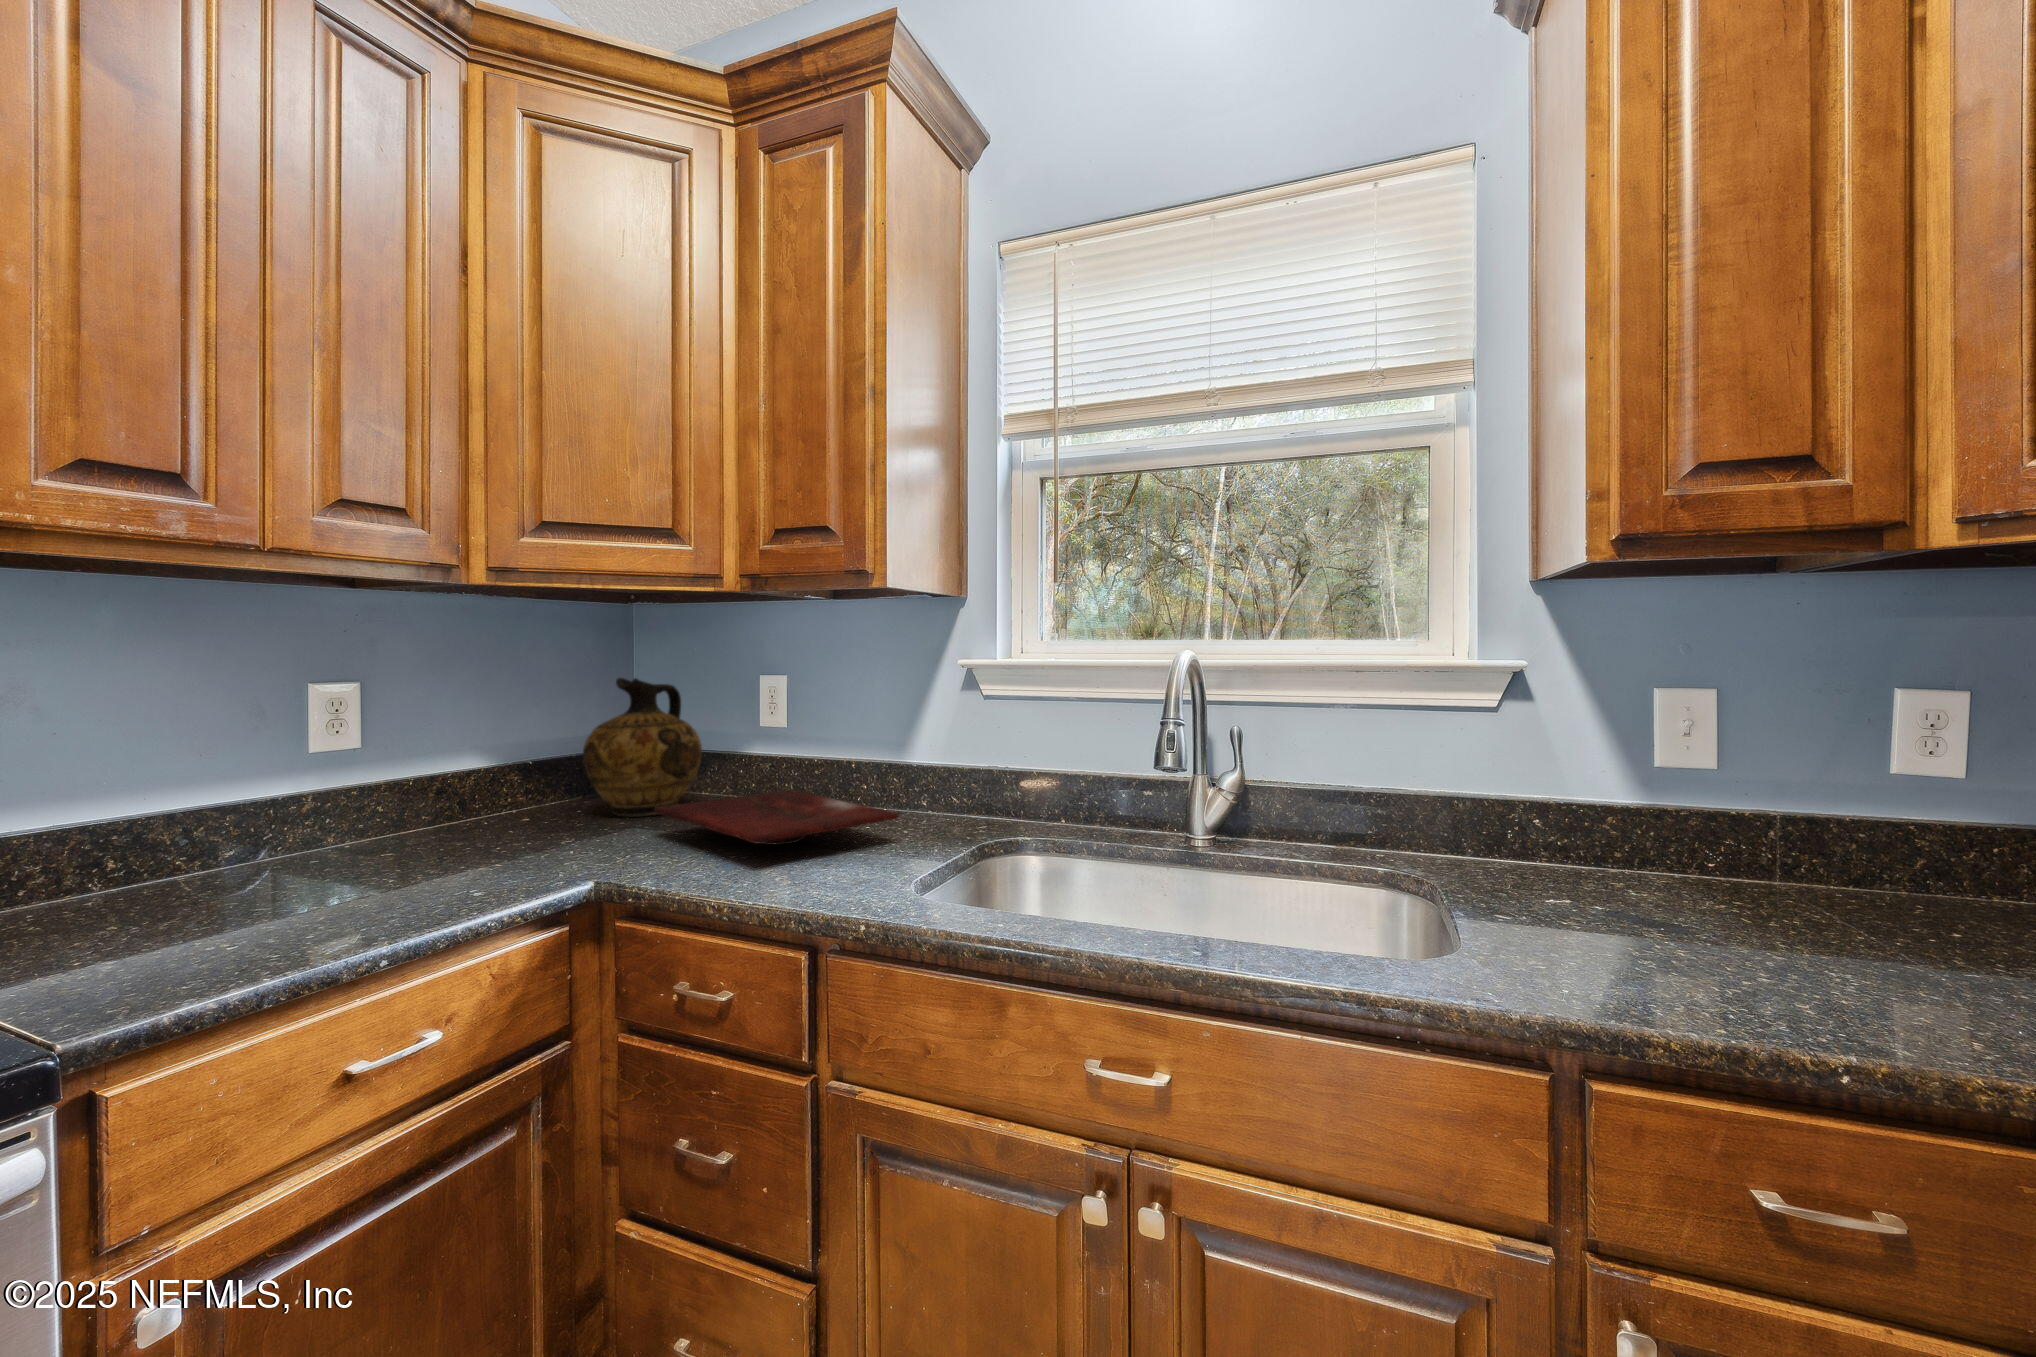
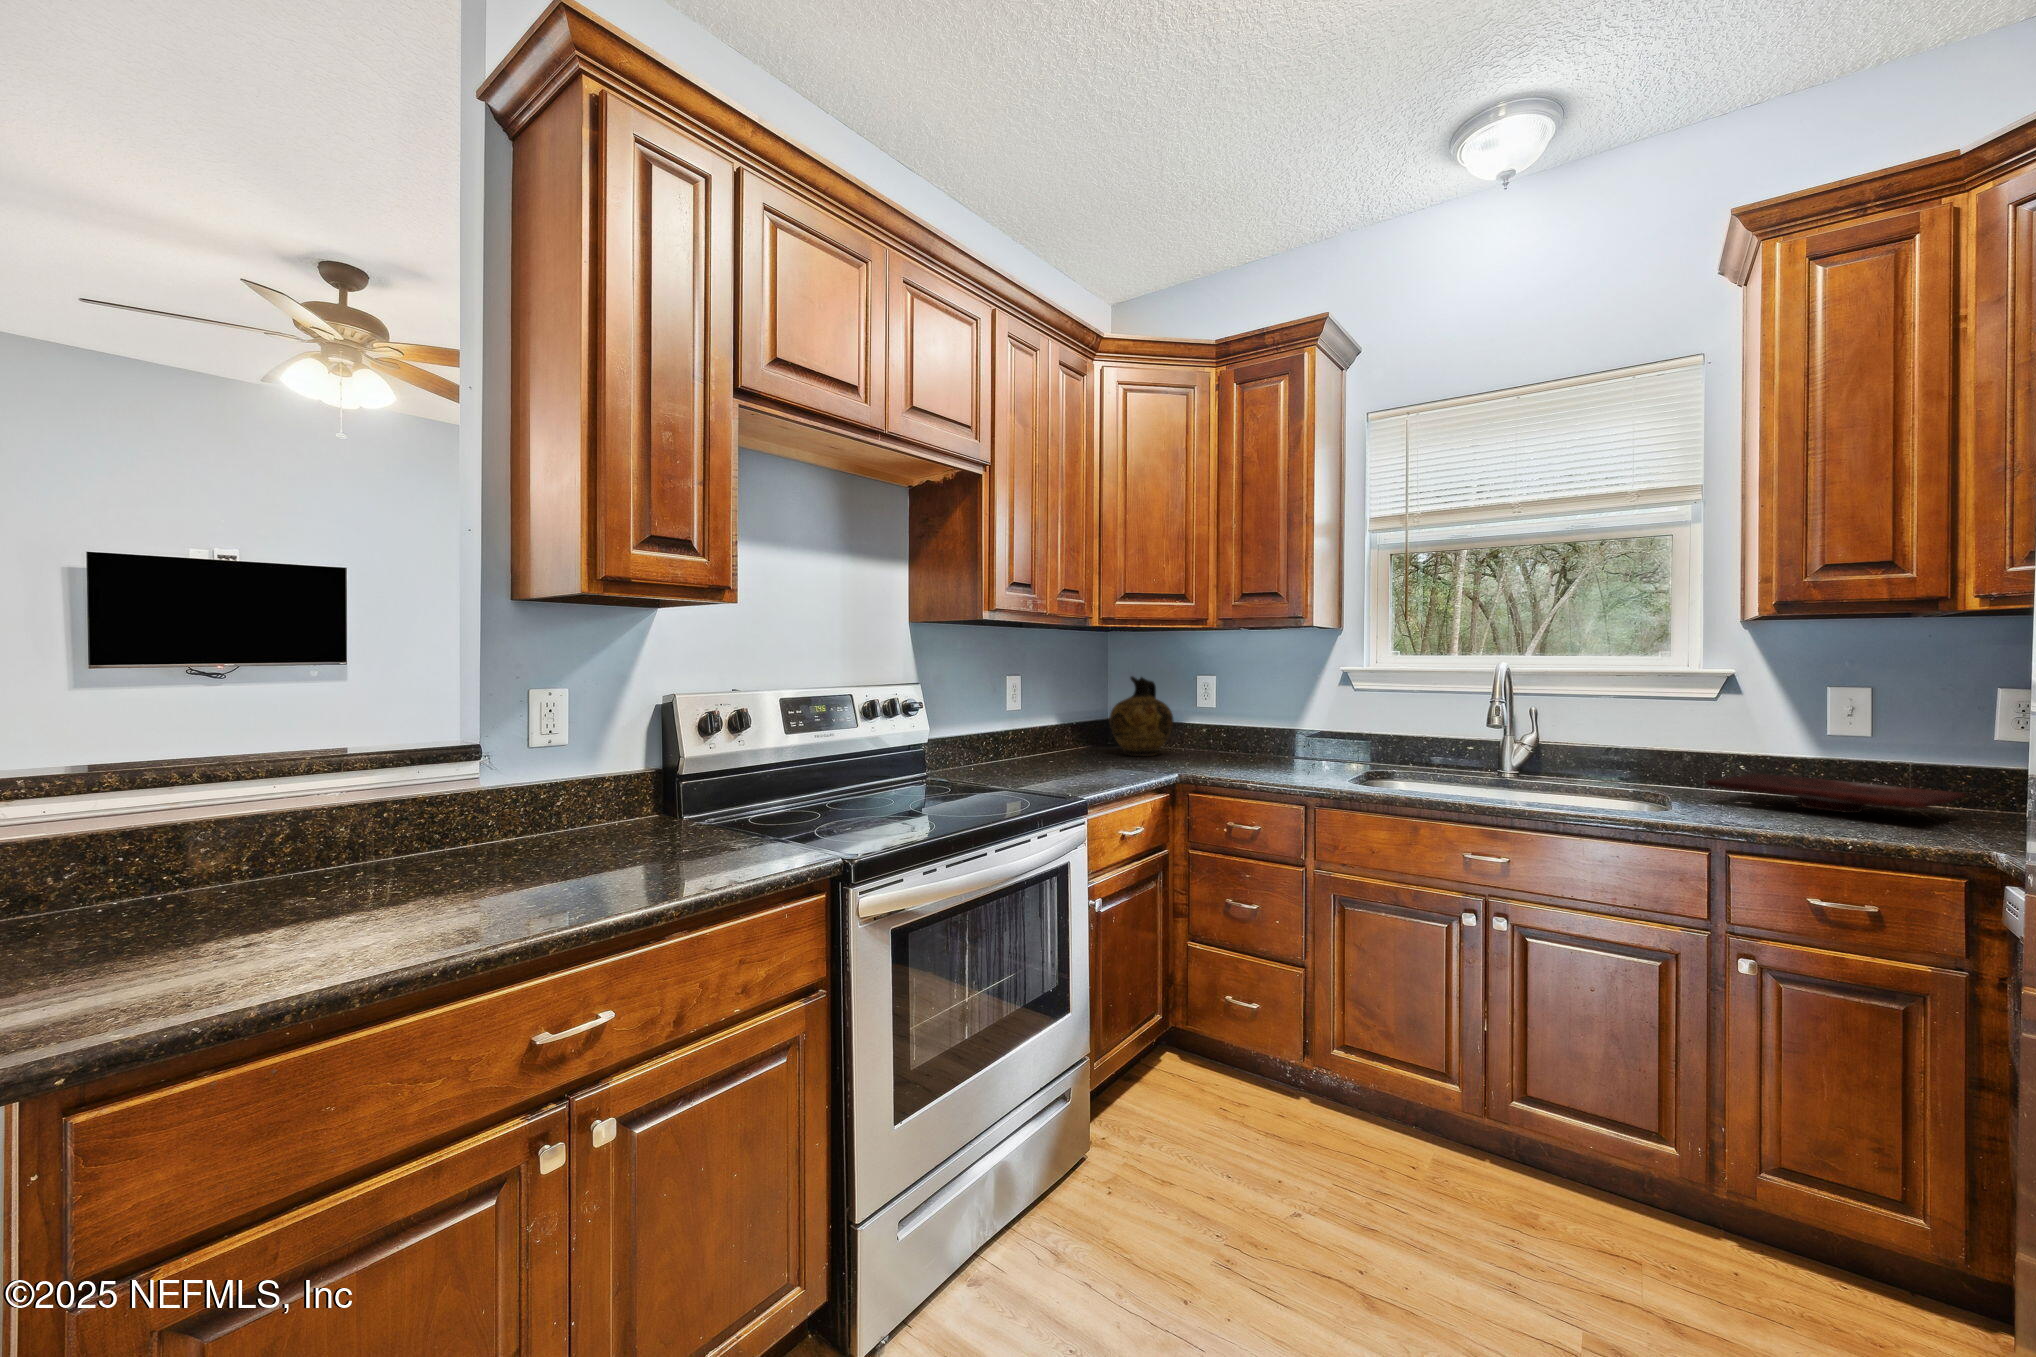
cutting board: present [654,790,899,845] -> present [1706,773,1965,813]

